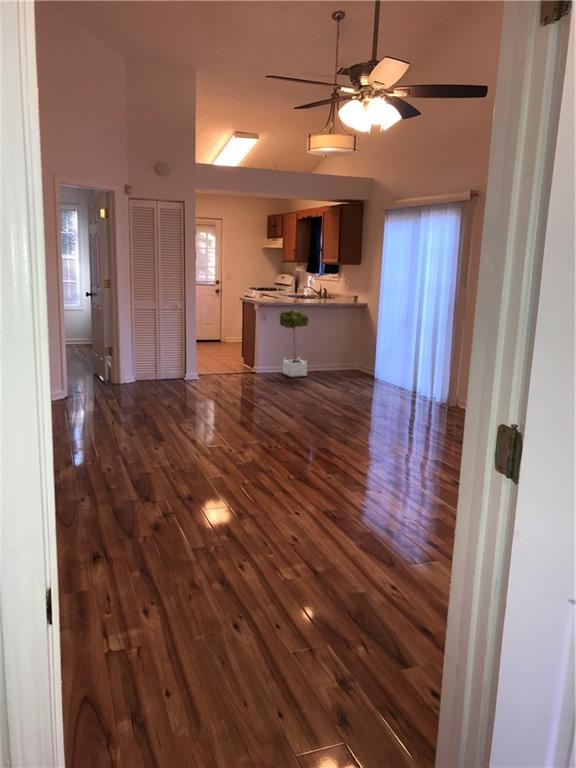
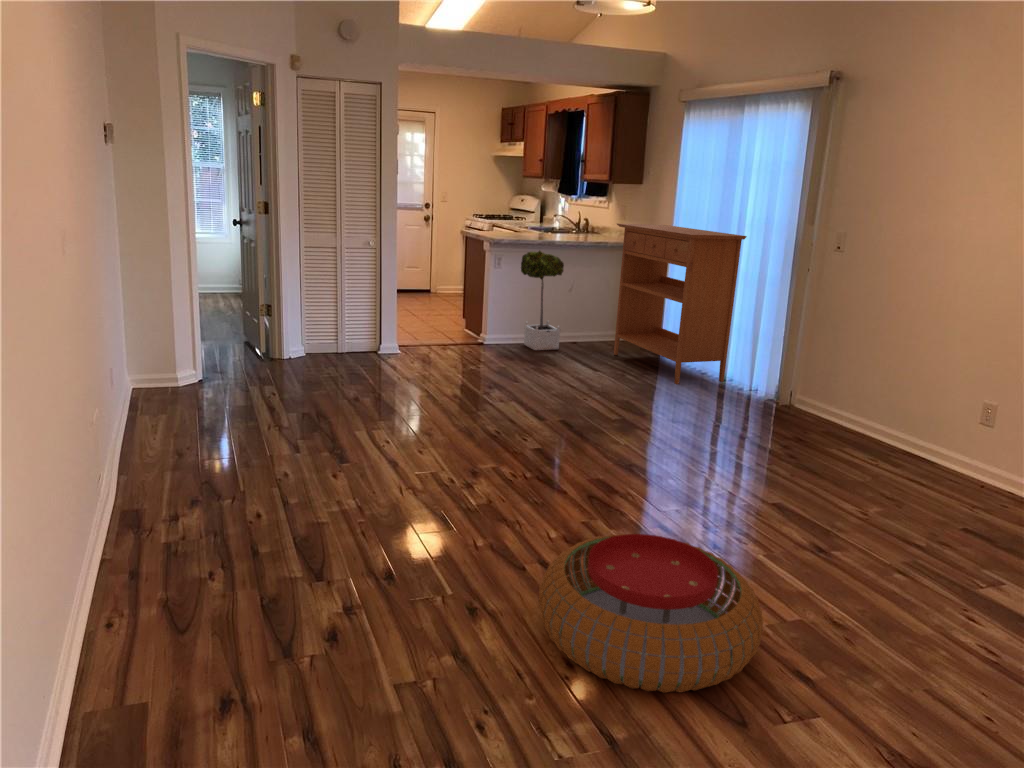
console table: none [343,291,426,396] -> present [614,223,747,384]
pouf: none [278,468,408,551] -> present [538,534,763,693]

